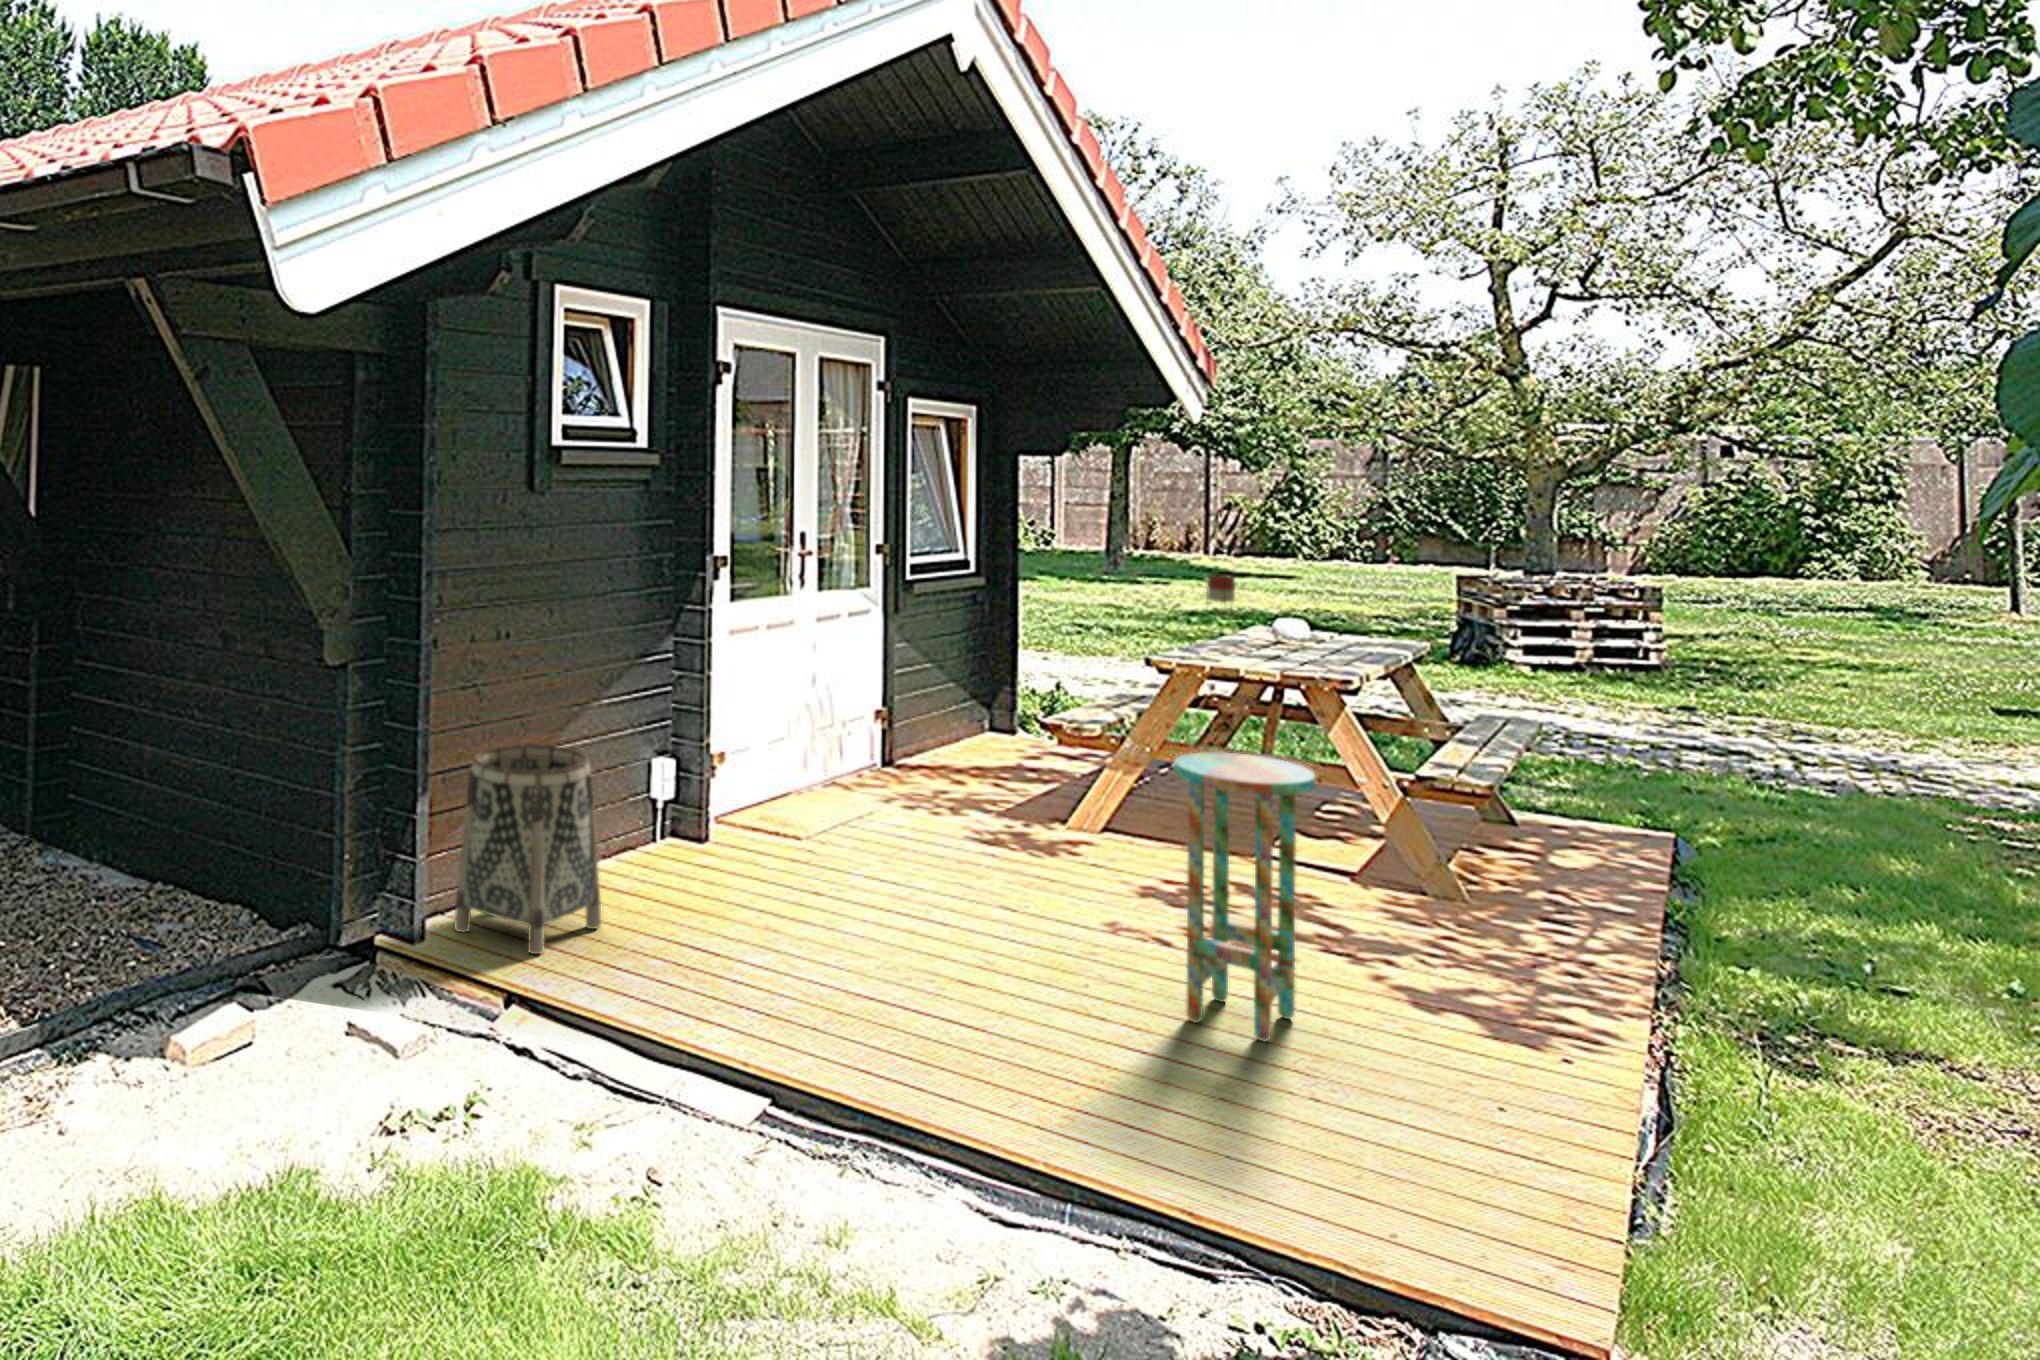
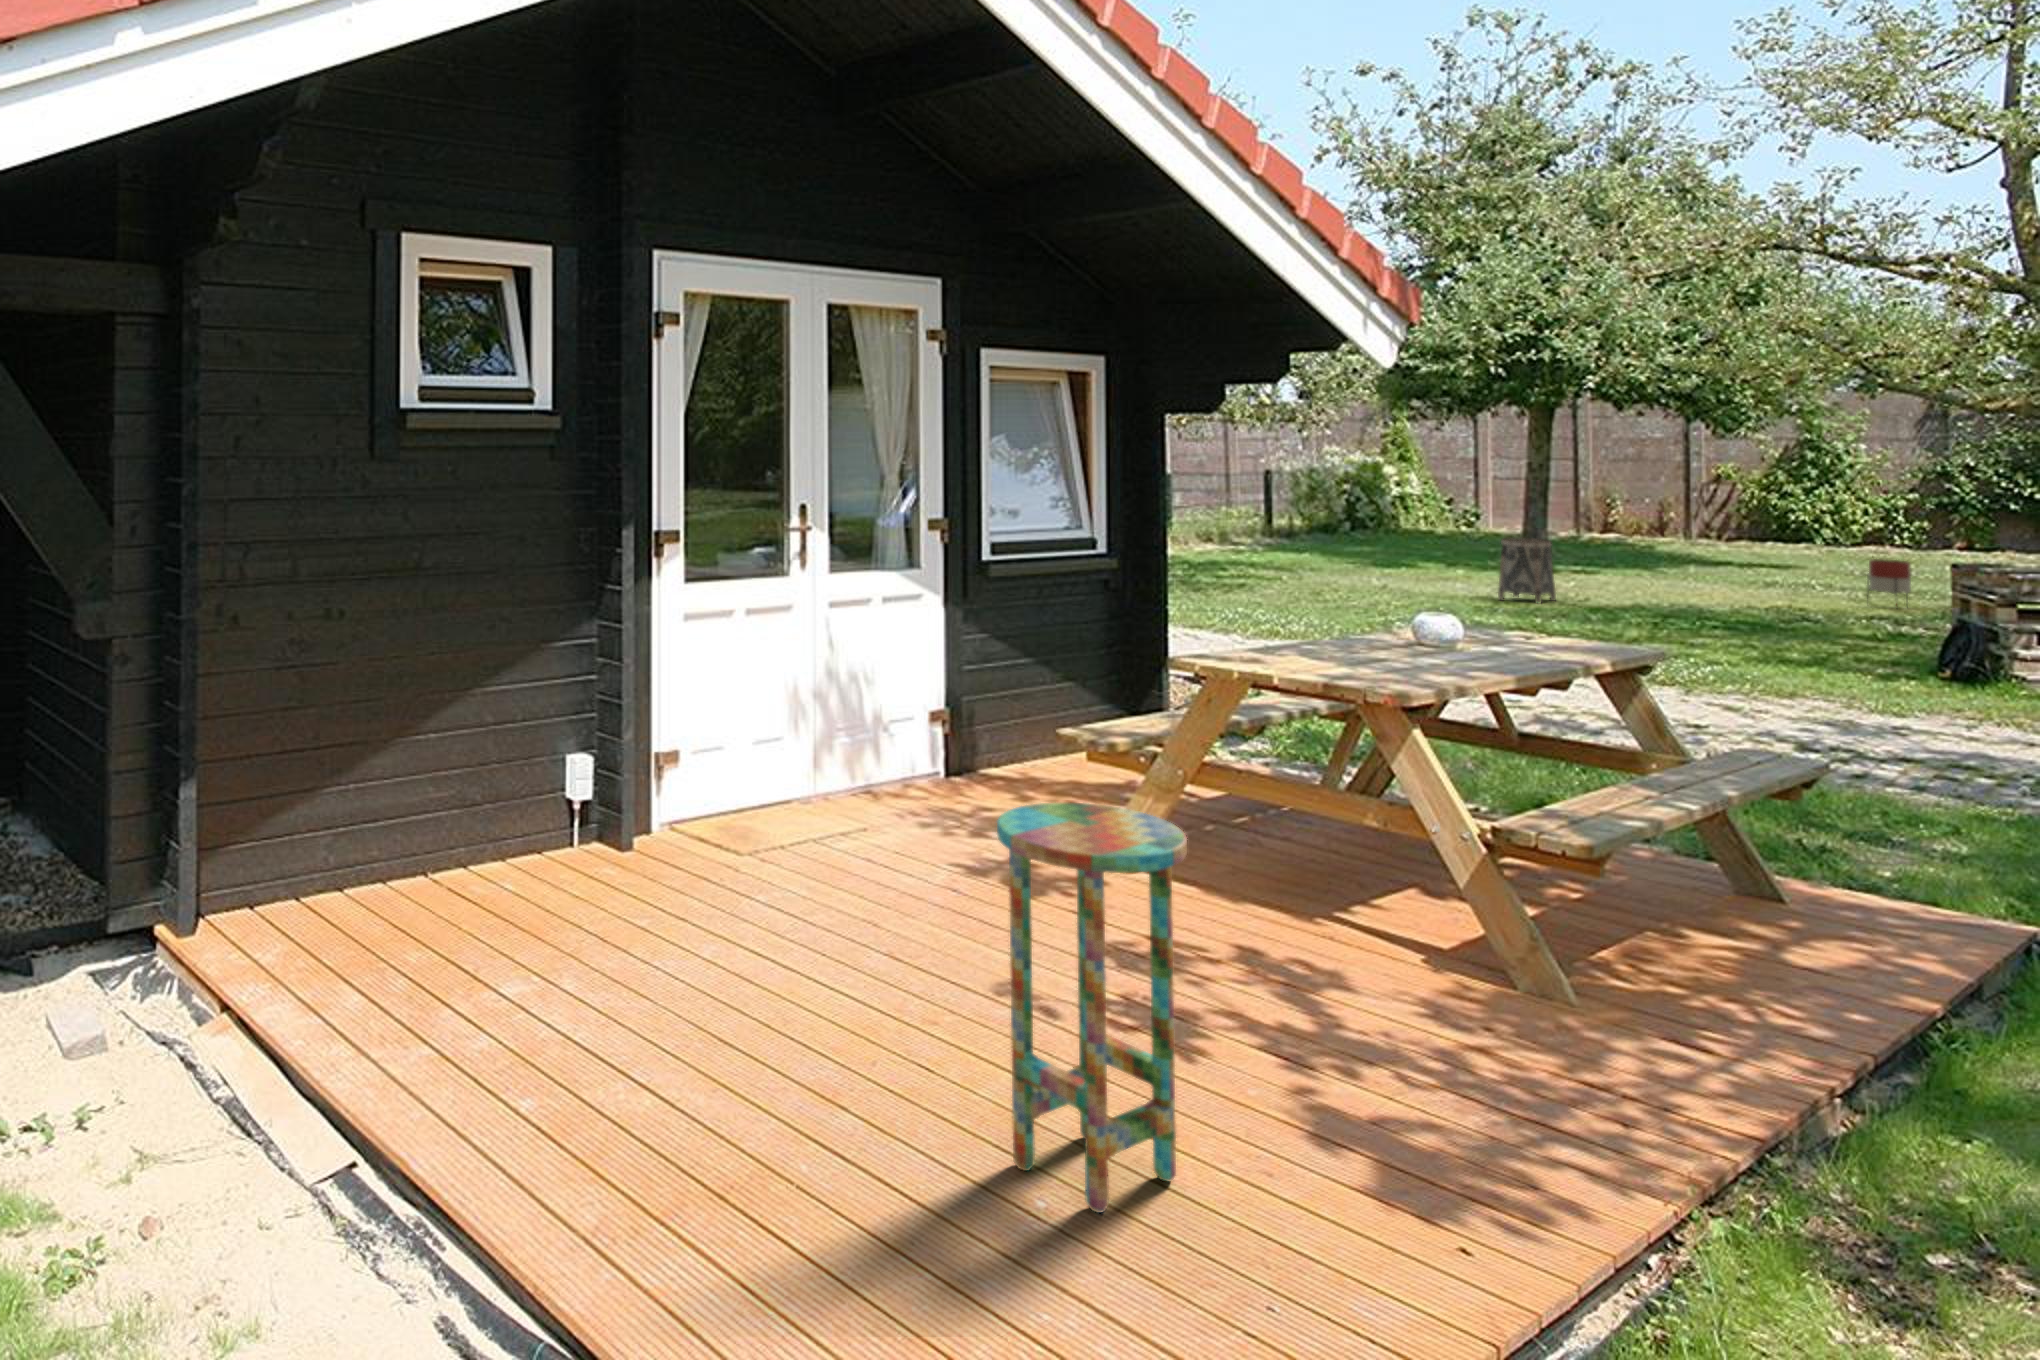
planter: present [1207,575,1235,603] -> present [1868,559,1911,594]
basket: present [454,744,601,954] -> present [1498,537,1556,604]

